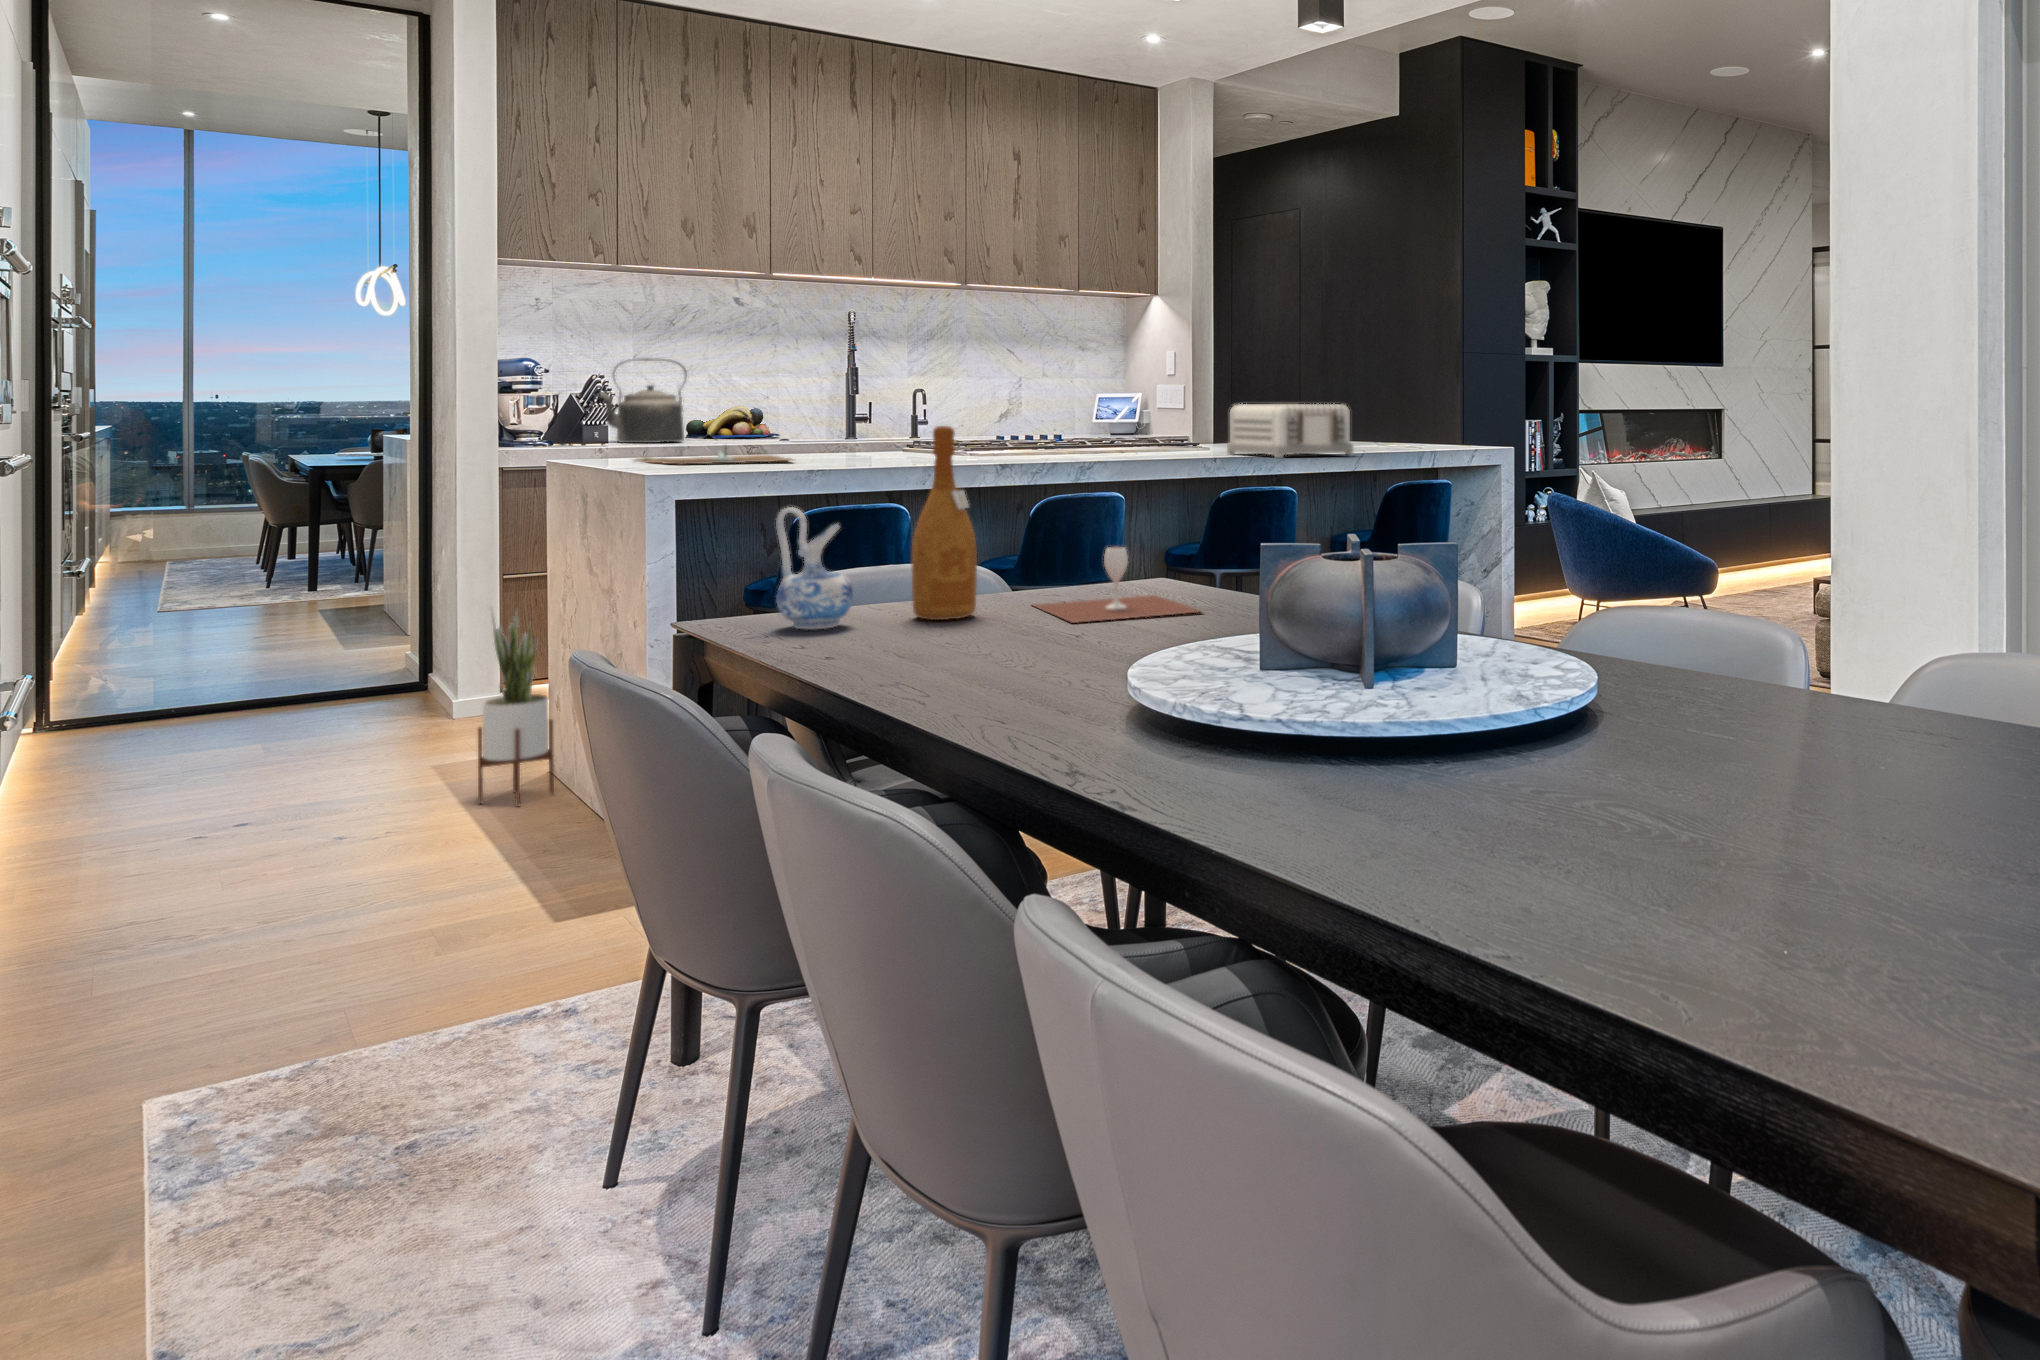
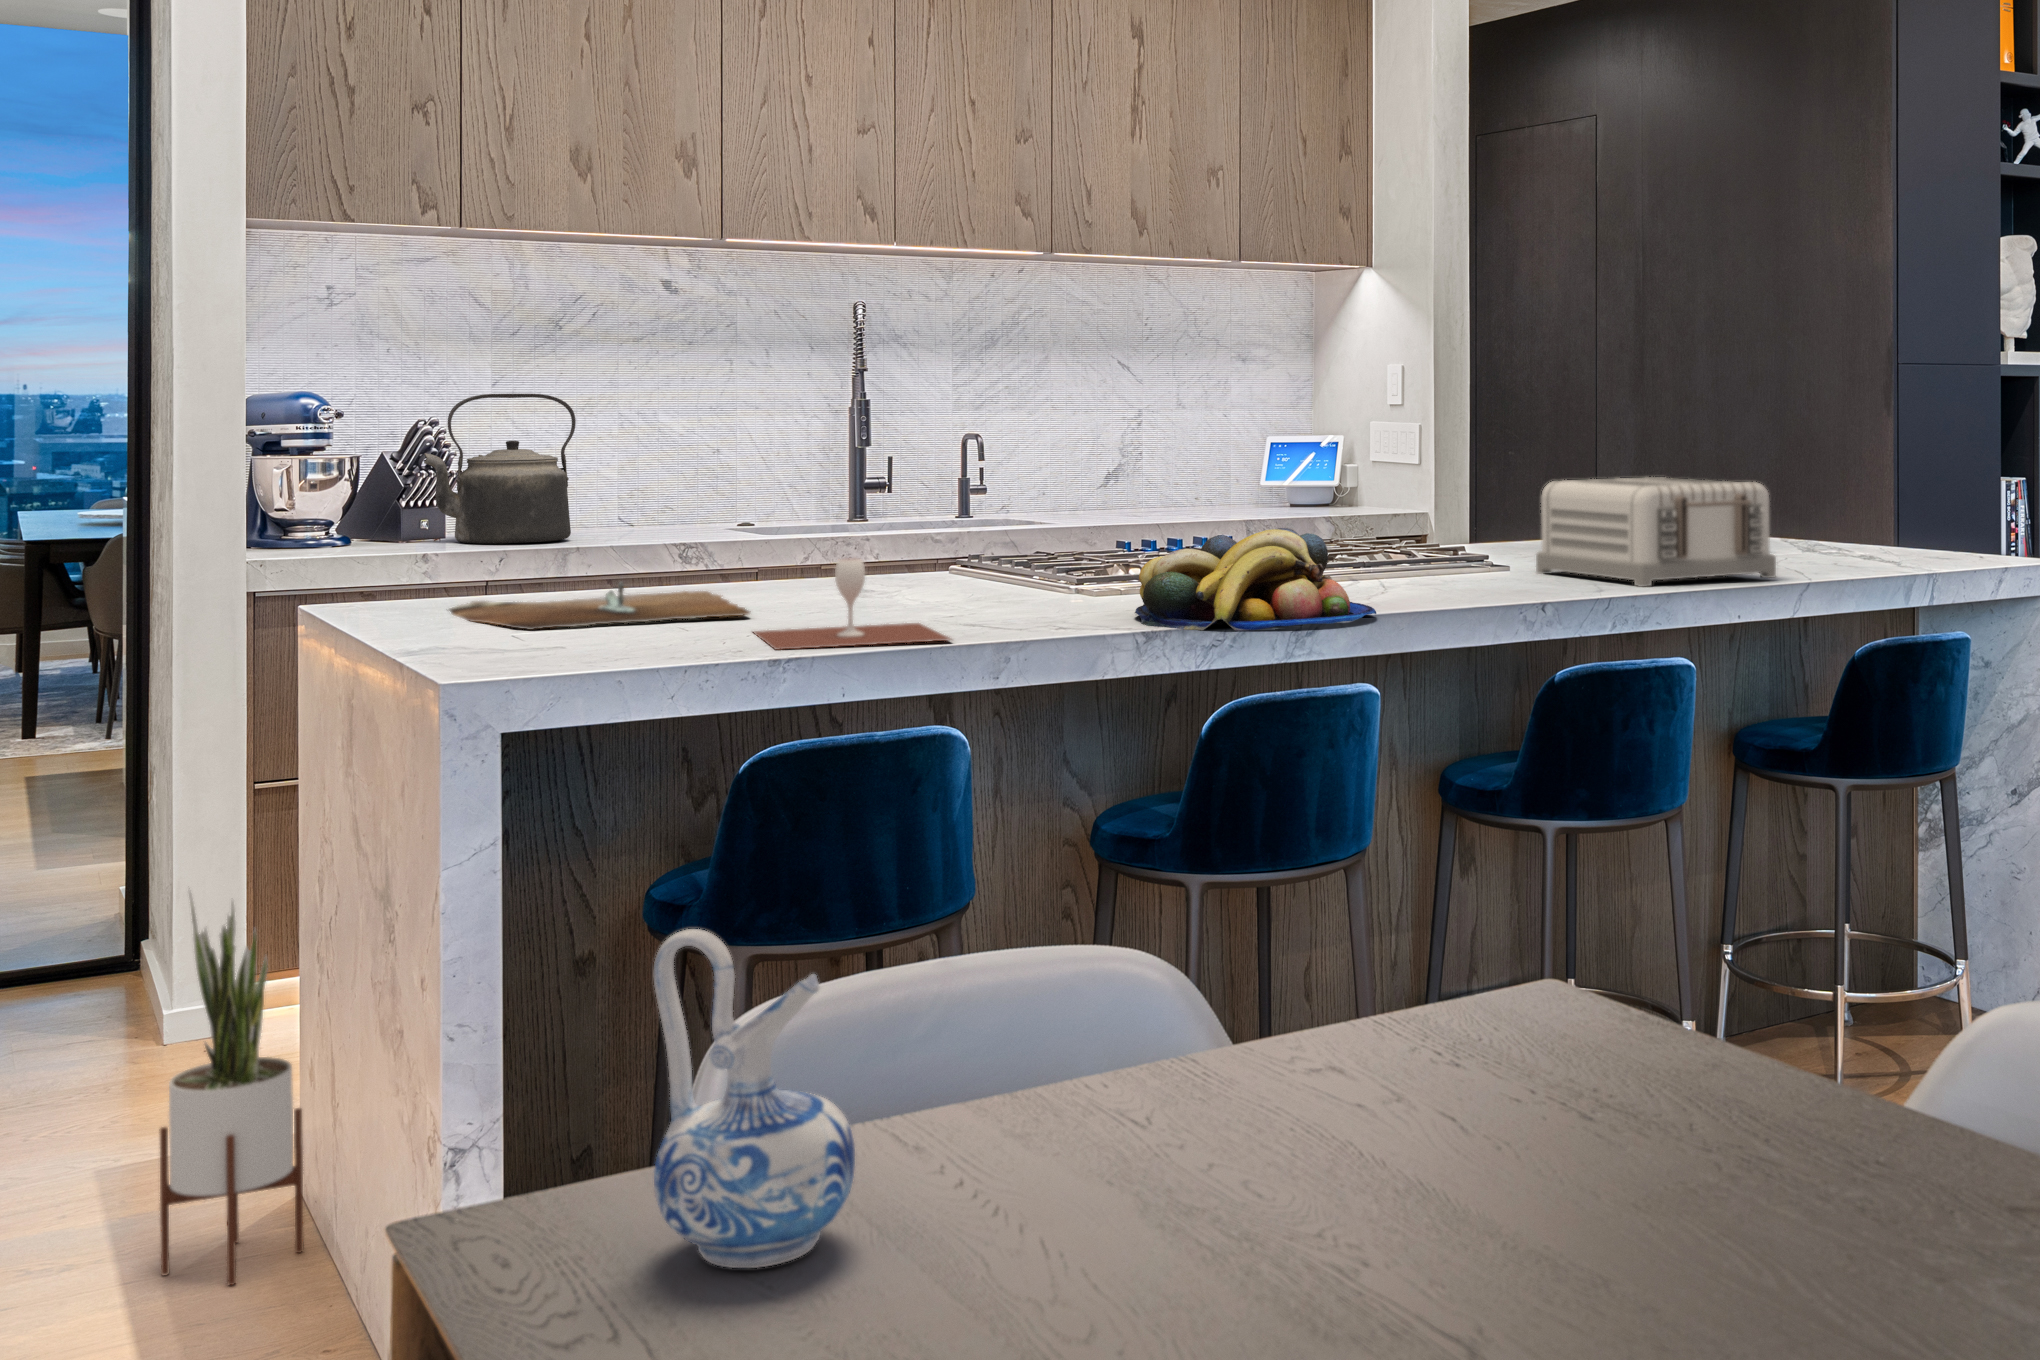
fruit bowl: present [686,406,780,439] -> present [1135,528,1376,631]
wine bottle: present [911,426,977,620] -> none [1005,691,1168,1212]
wine glass: present [1034,547,1200,623] -> present [754,558,950,650]

